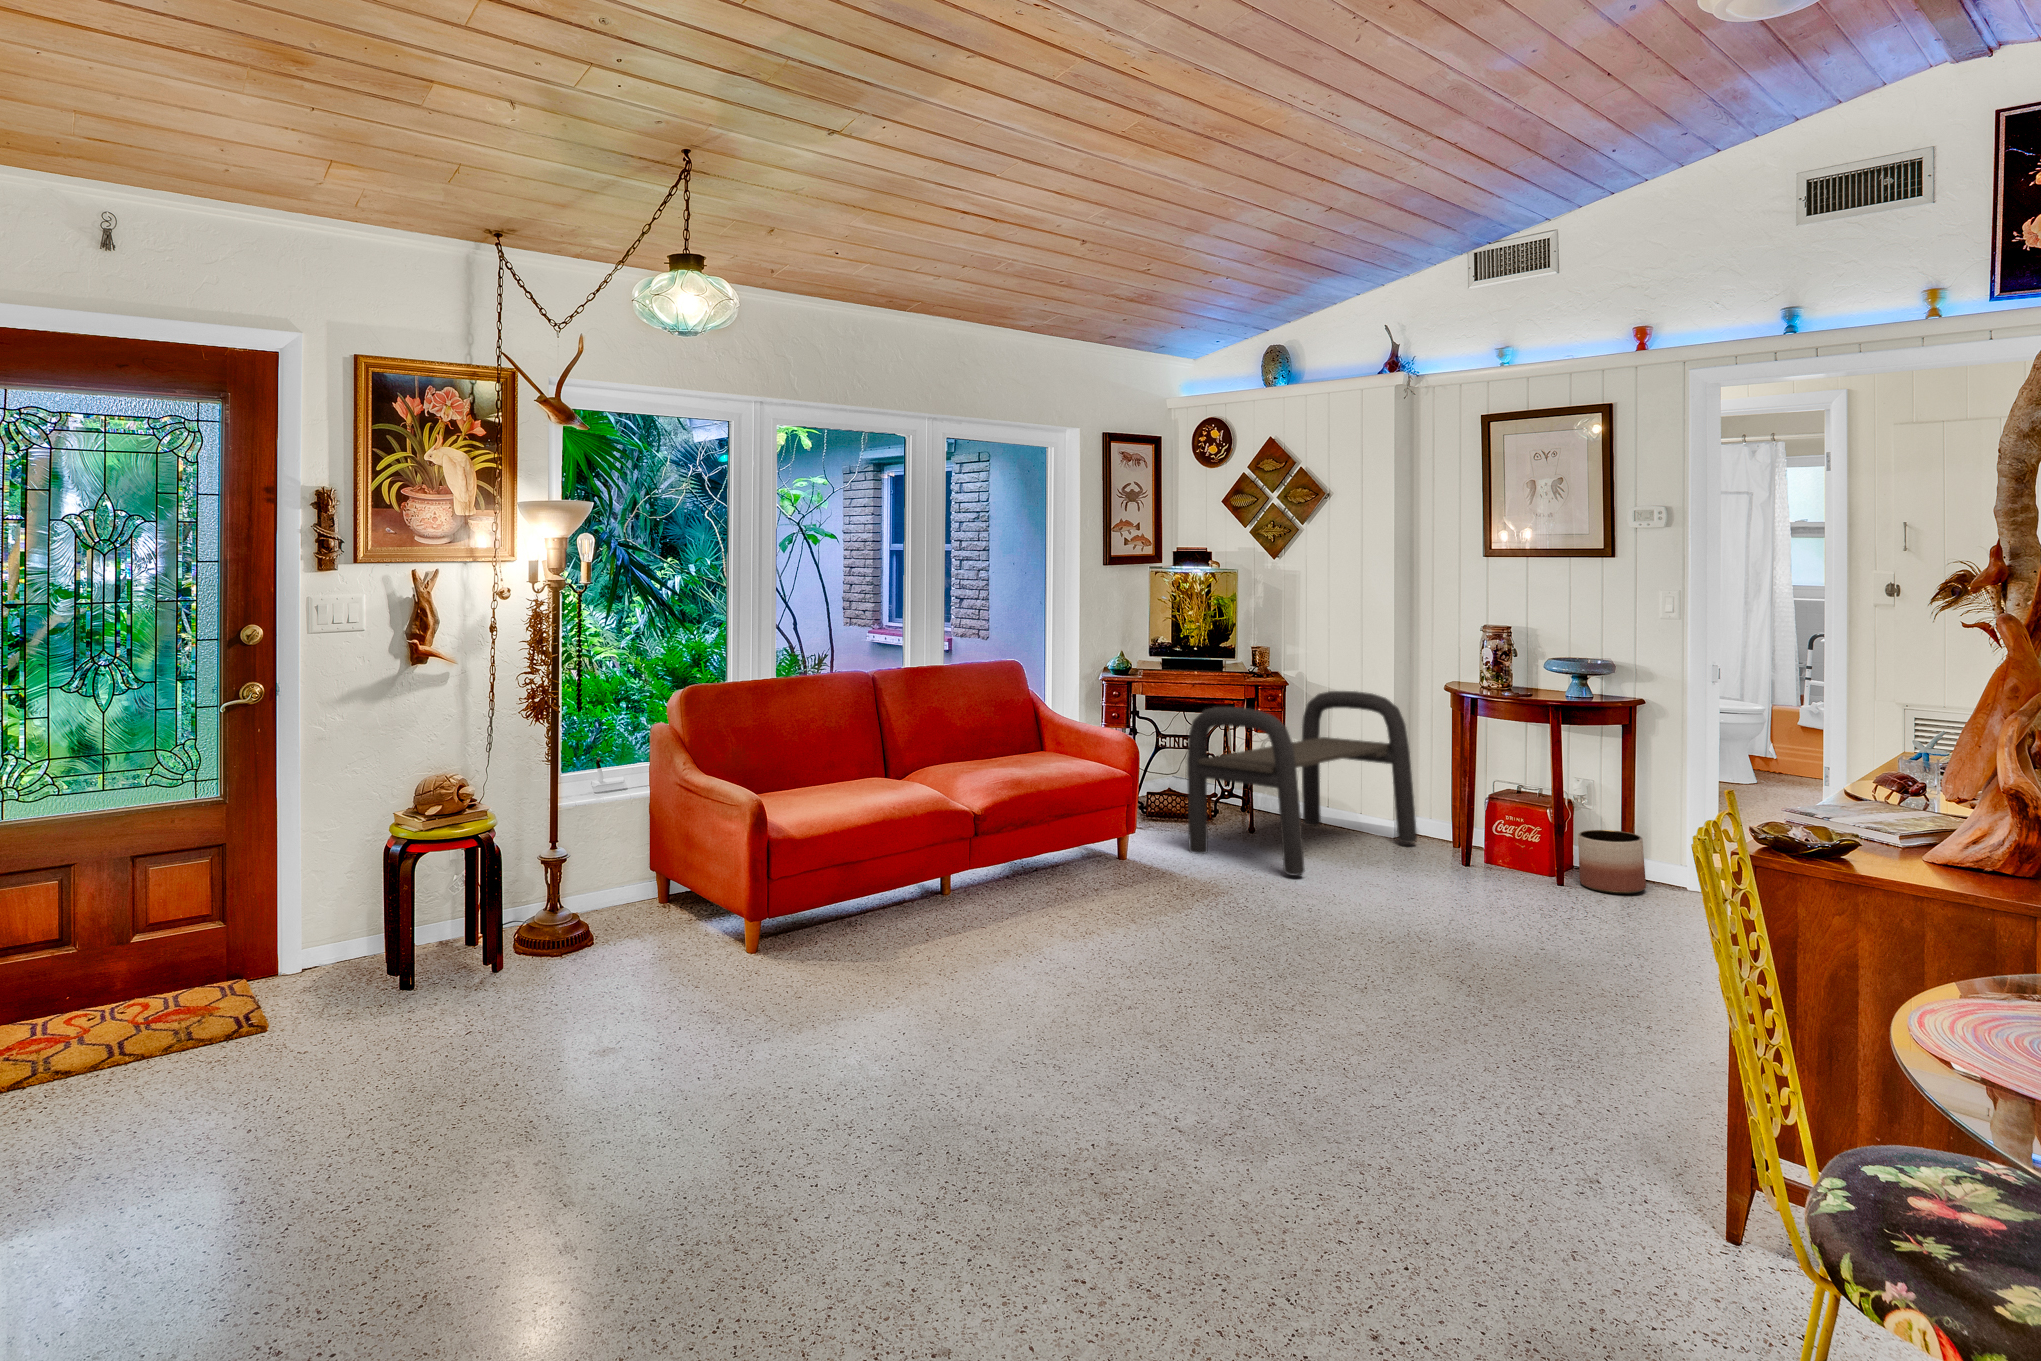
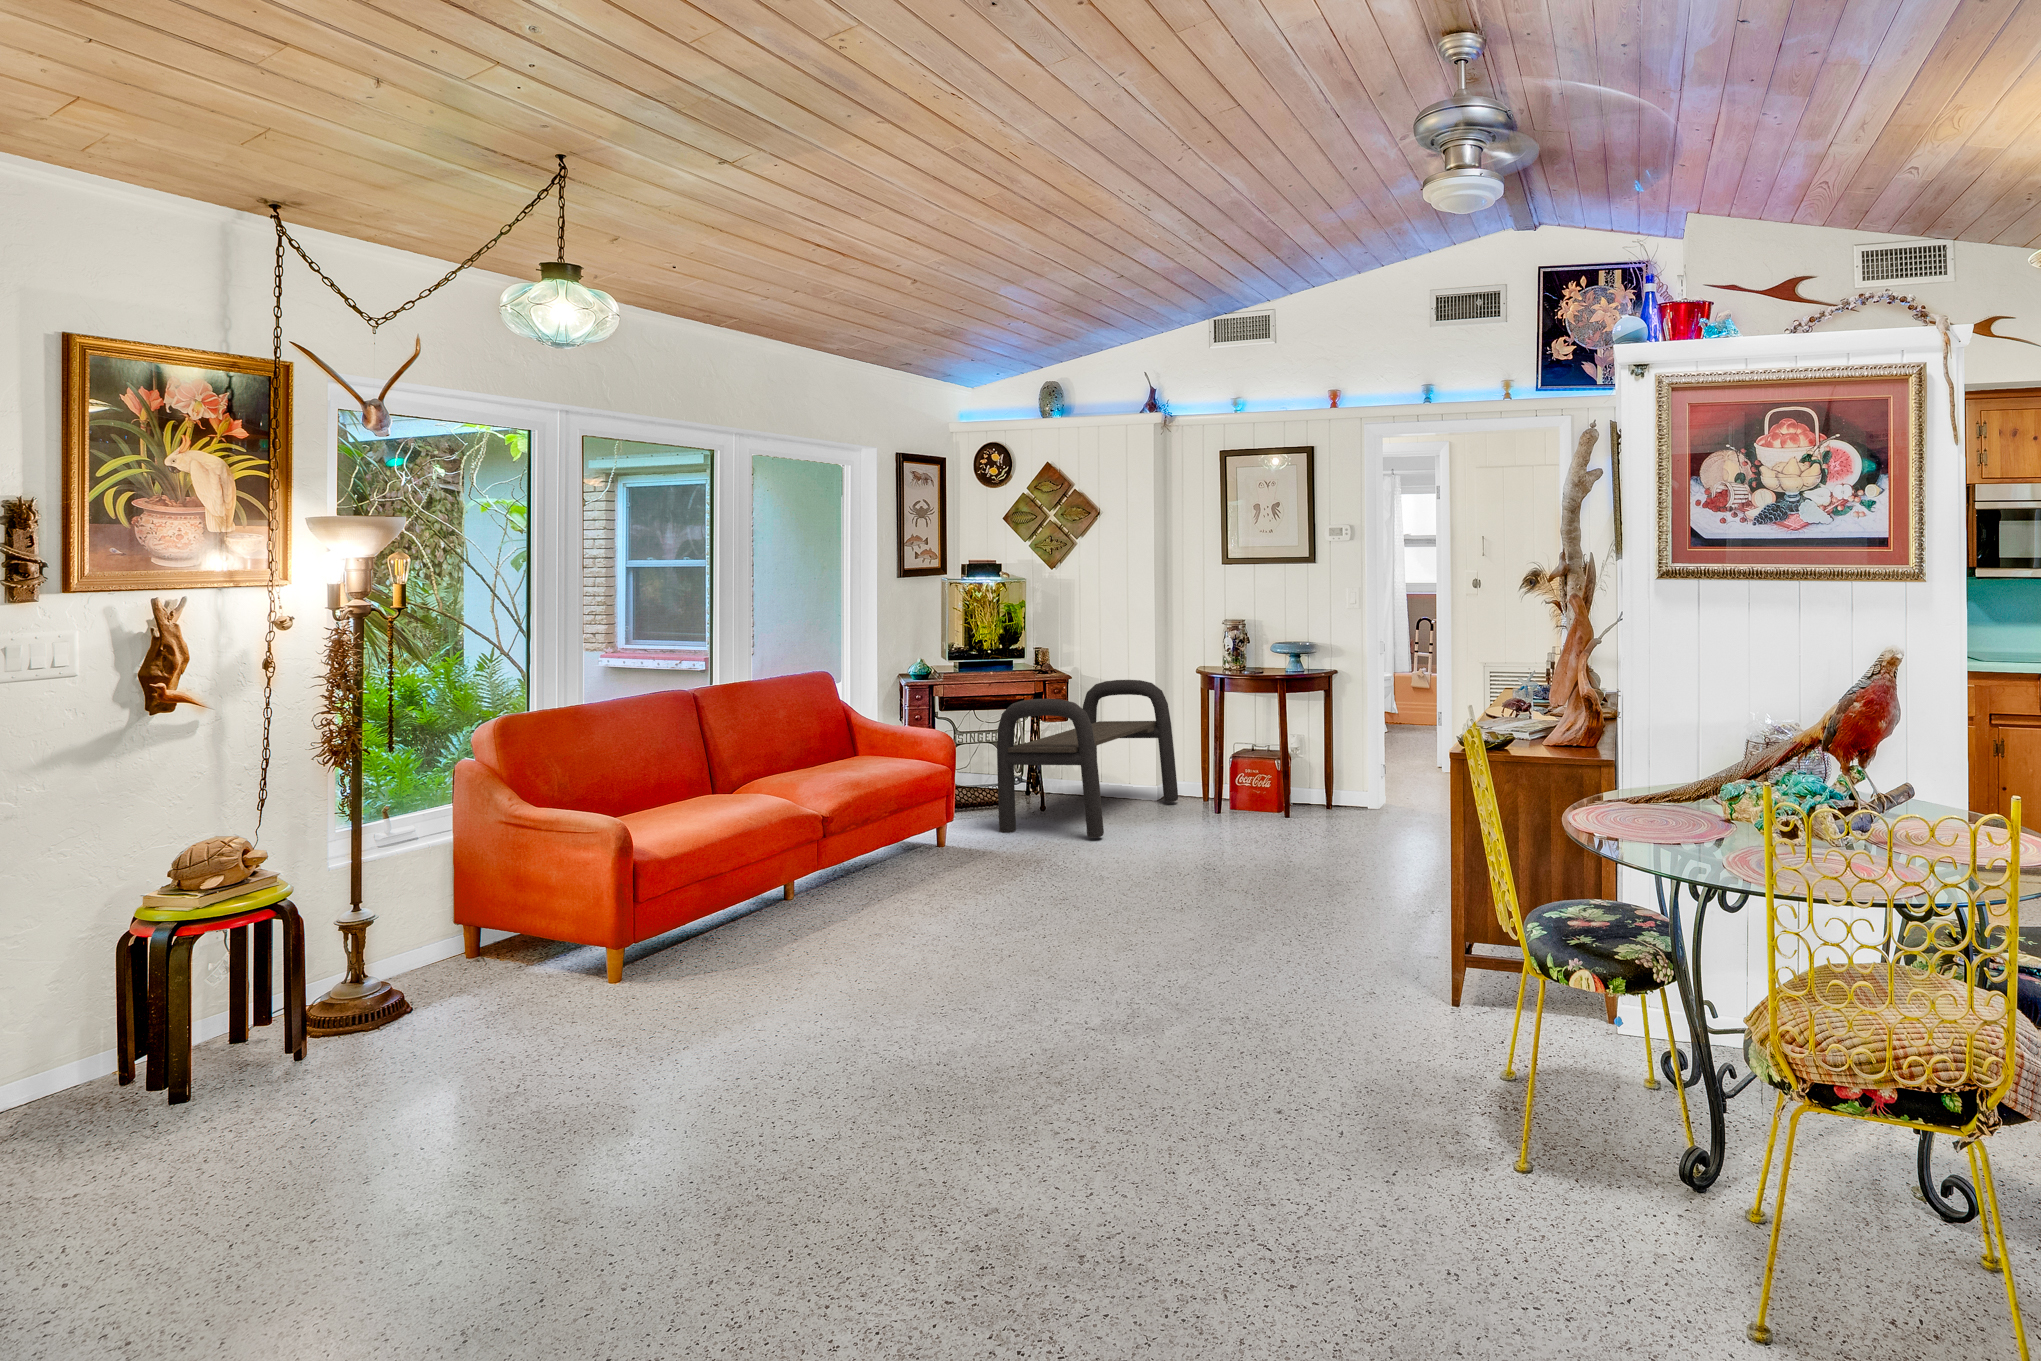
planter: present [1578,830,1646,894] -> none [1298,770,1343,817]

